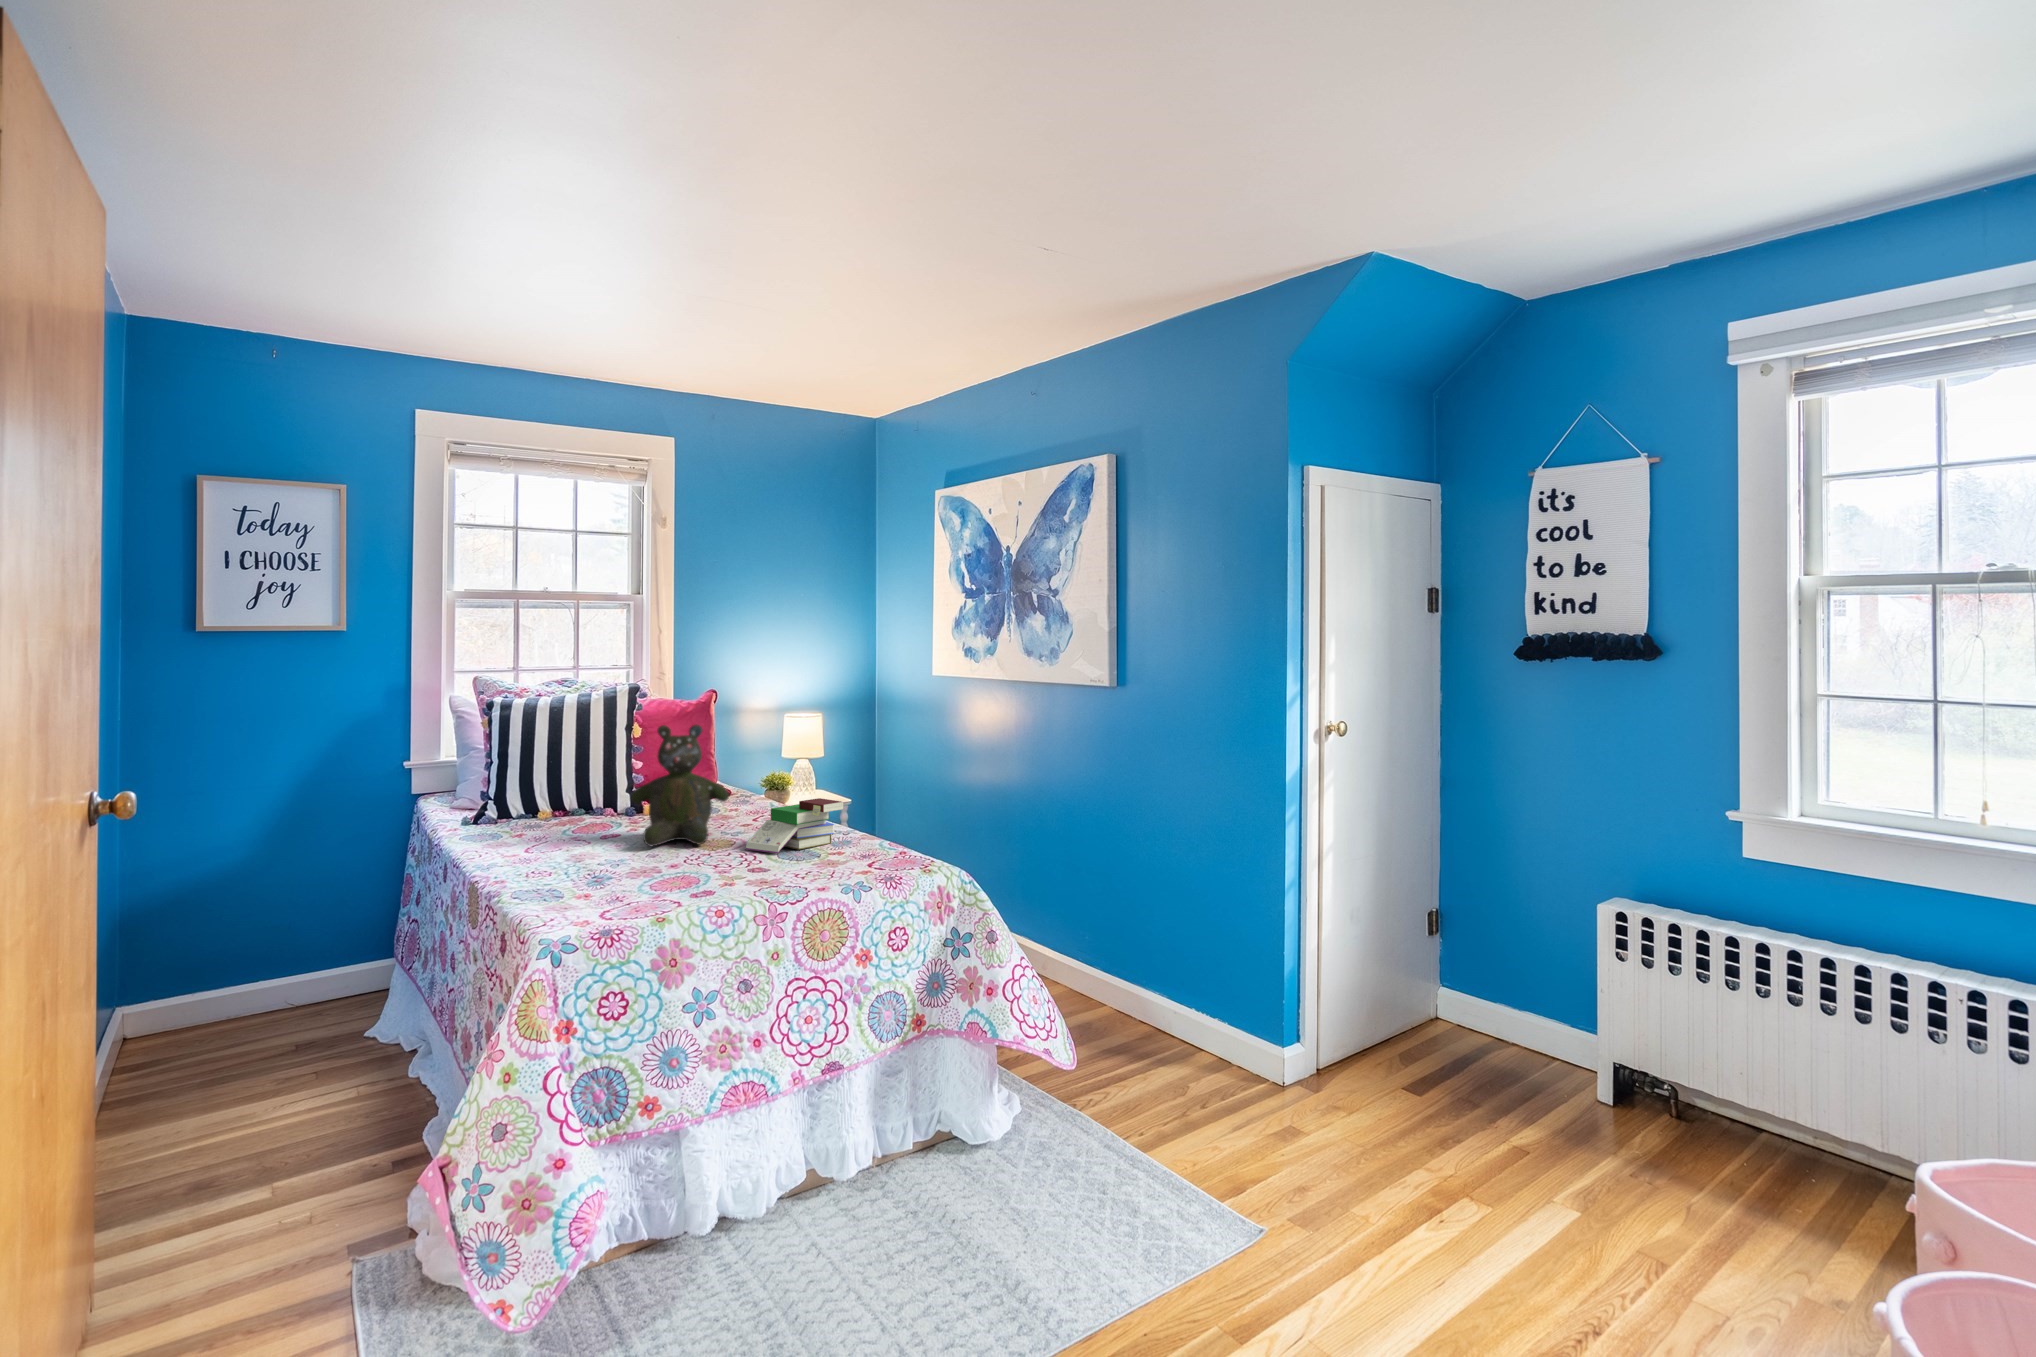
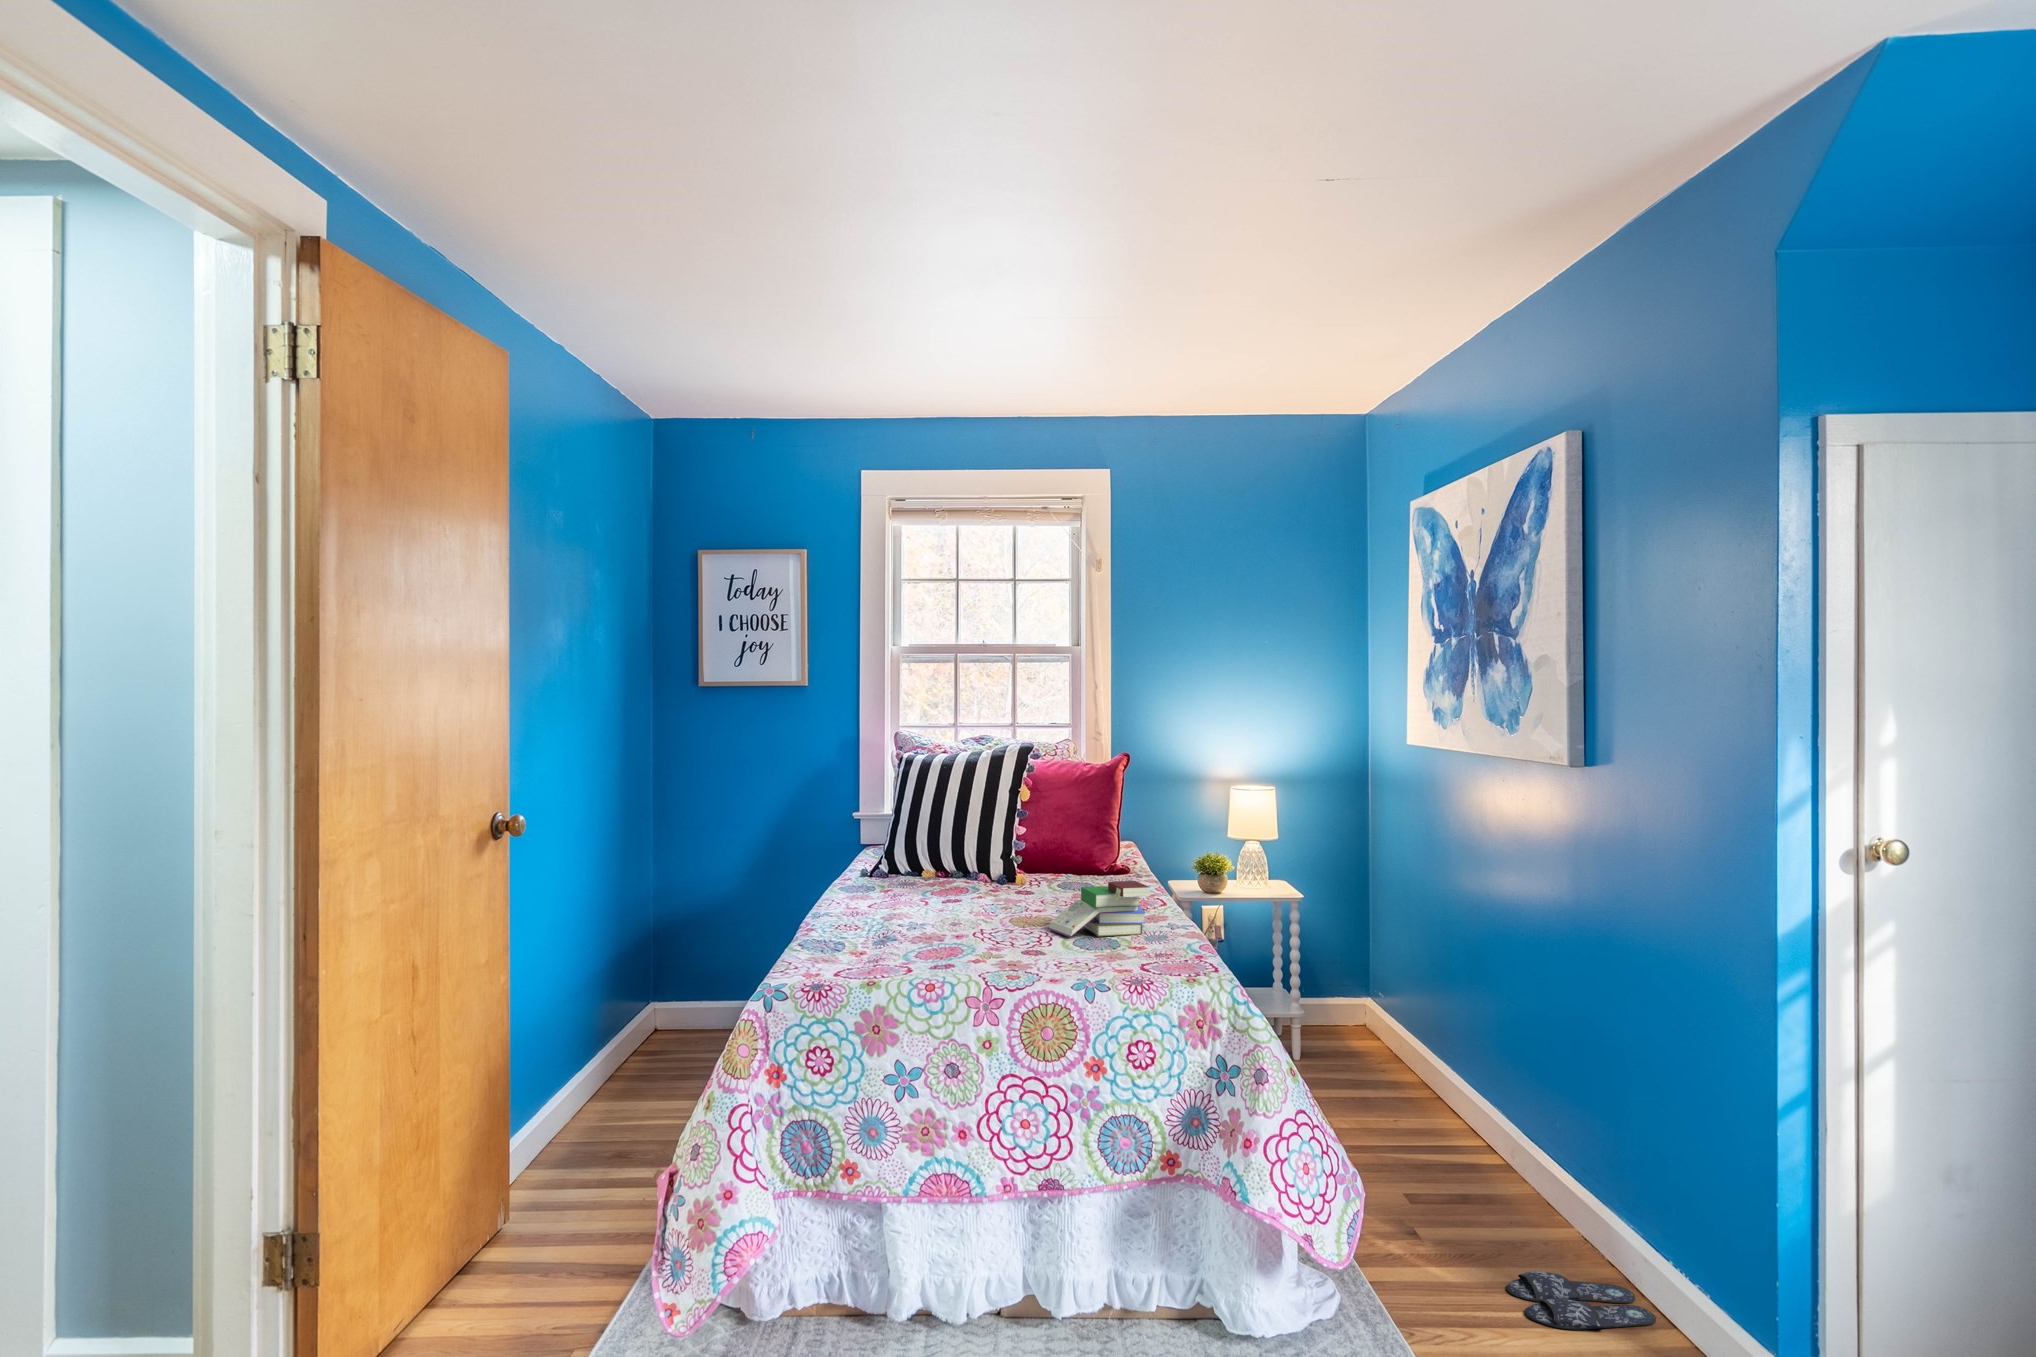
teddy bear: present [631,725,729,846] -> none [962,787,1060,918]
slippers: none [1118,1041,1212,1078] -> present [1507,1272,1656,1330]

